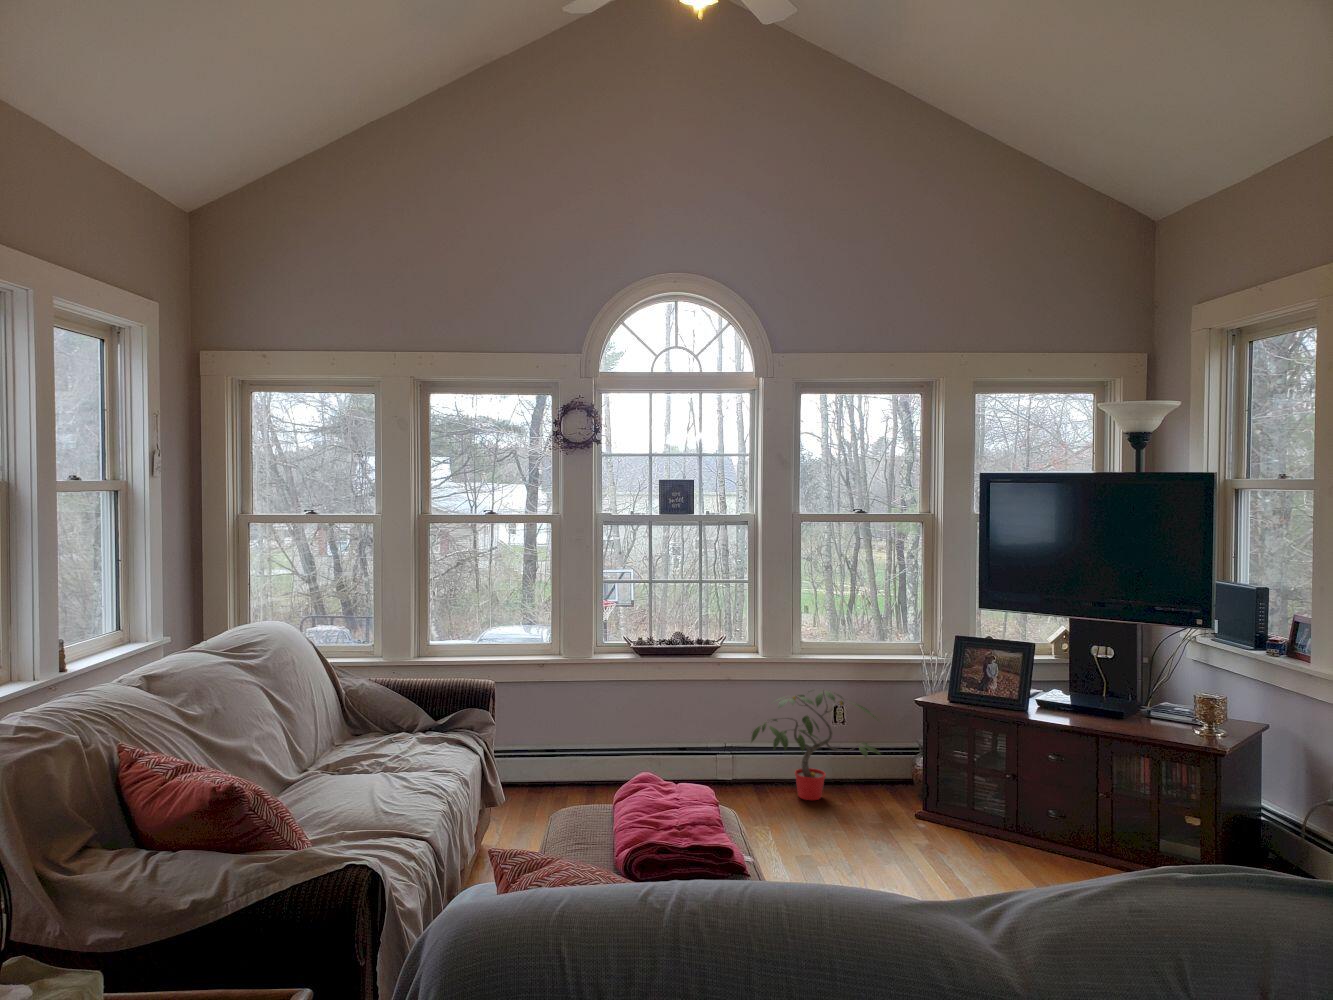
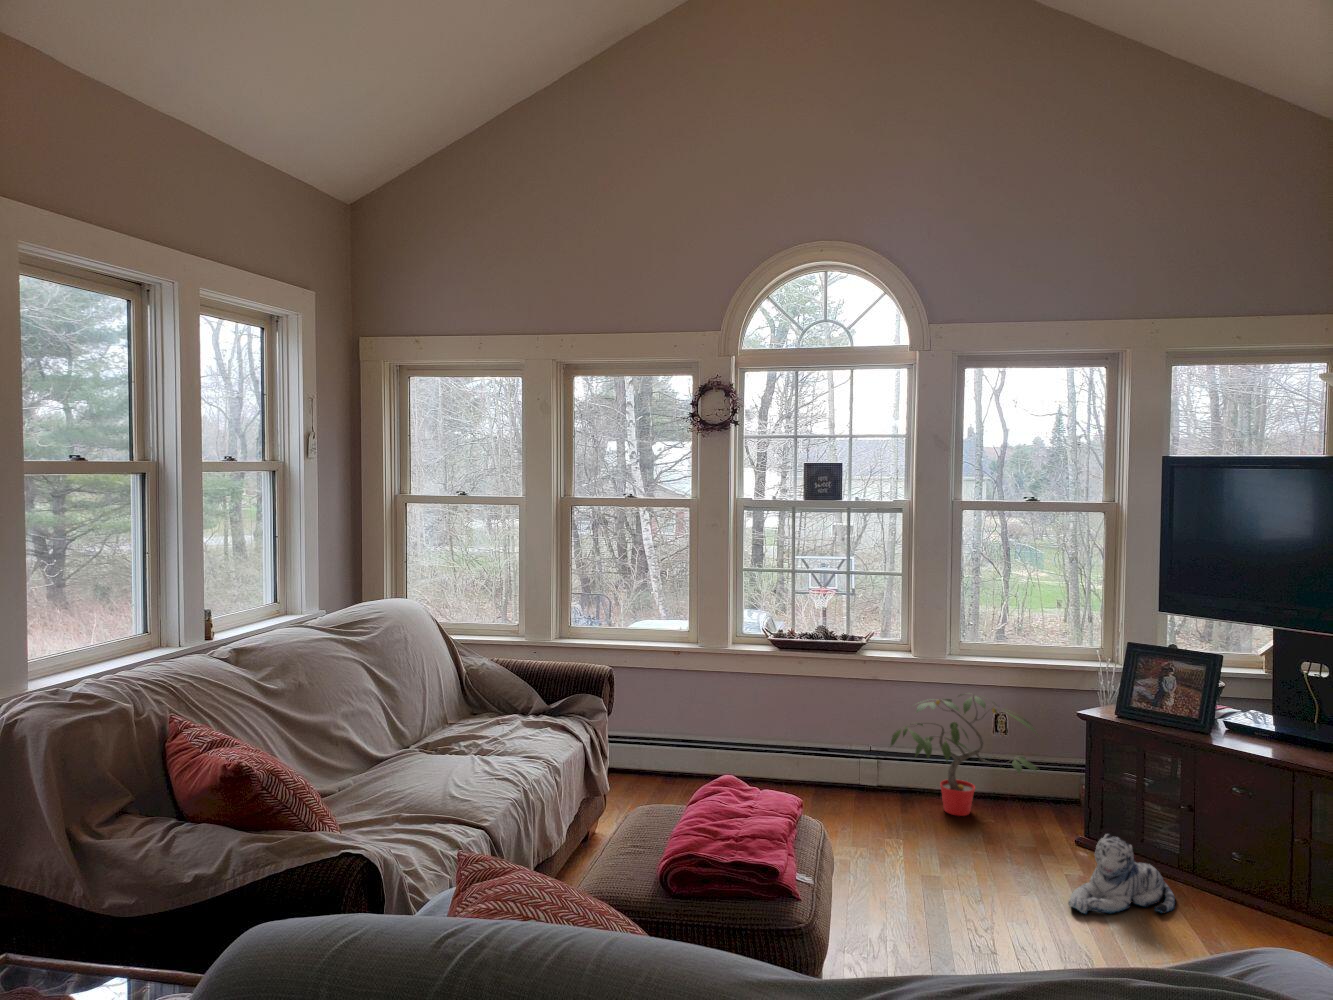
plush toy: none [921,800,1002,871] -> present [1069,834,1175,914]

